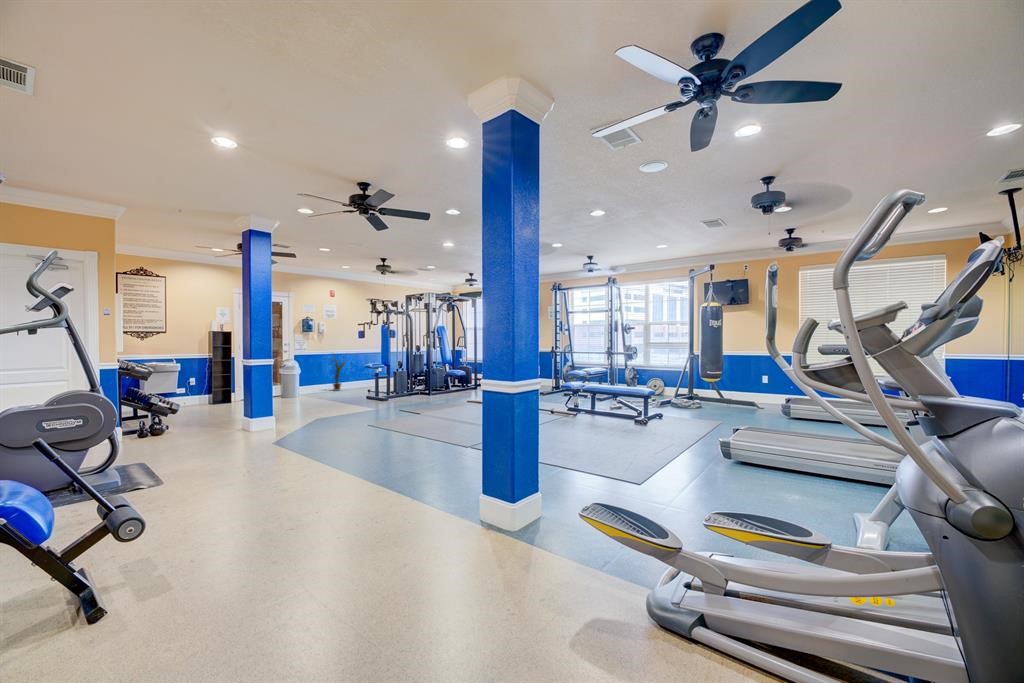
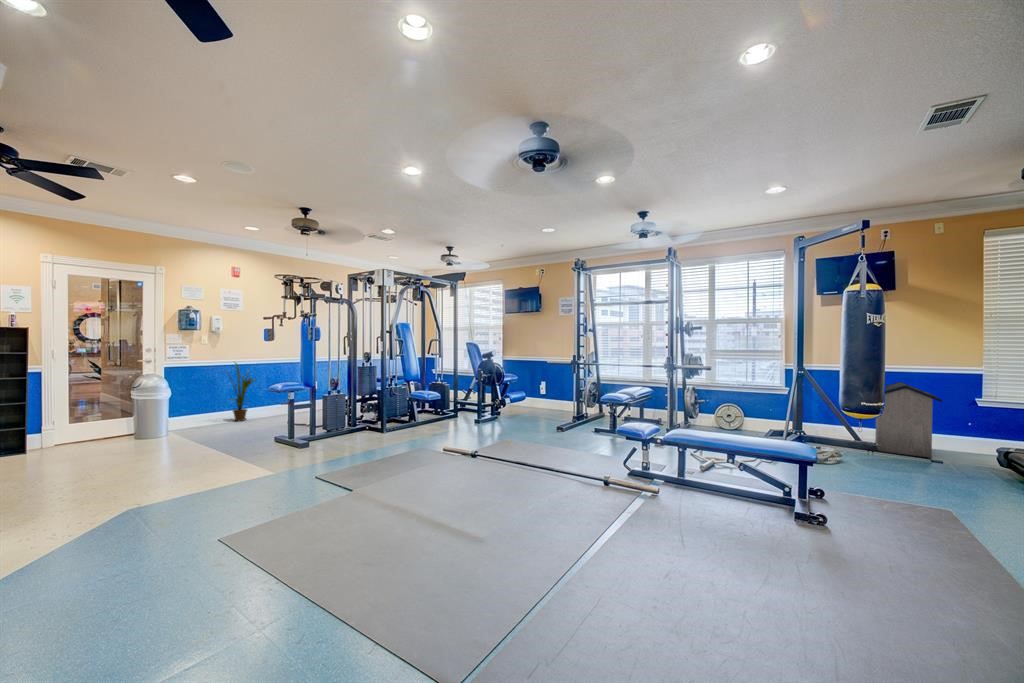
trash can: none [729,362,769,406] -> present [875,382,942,458]

